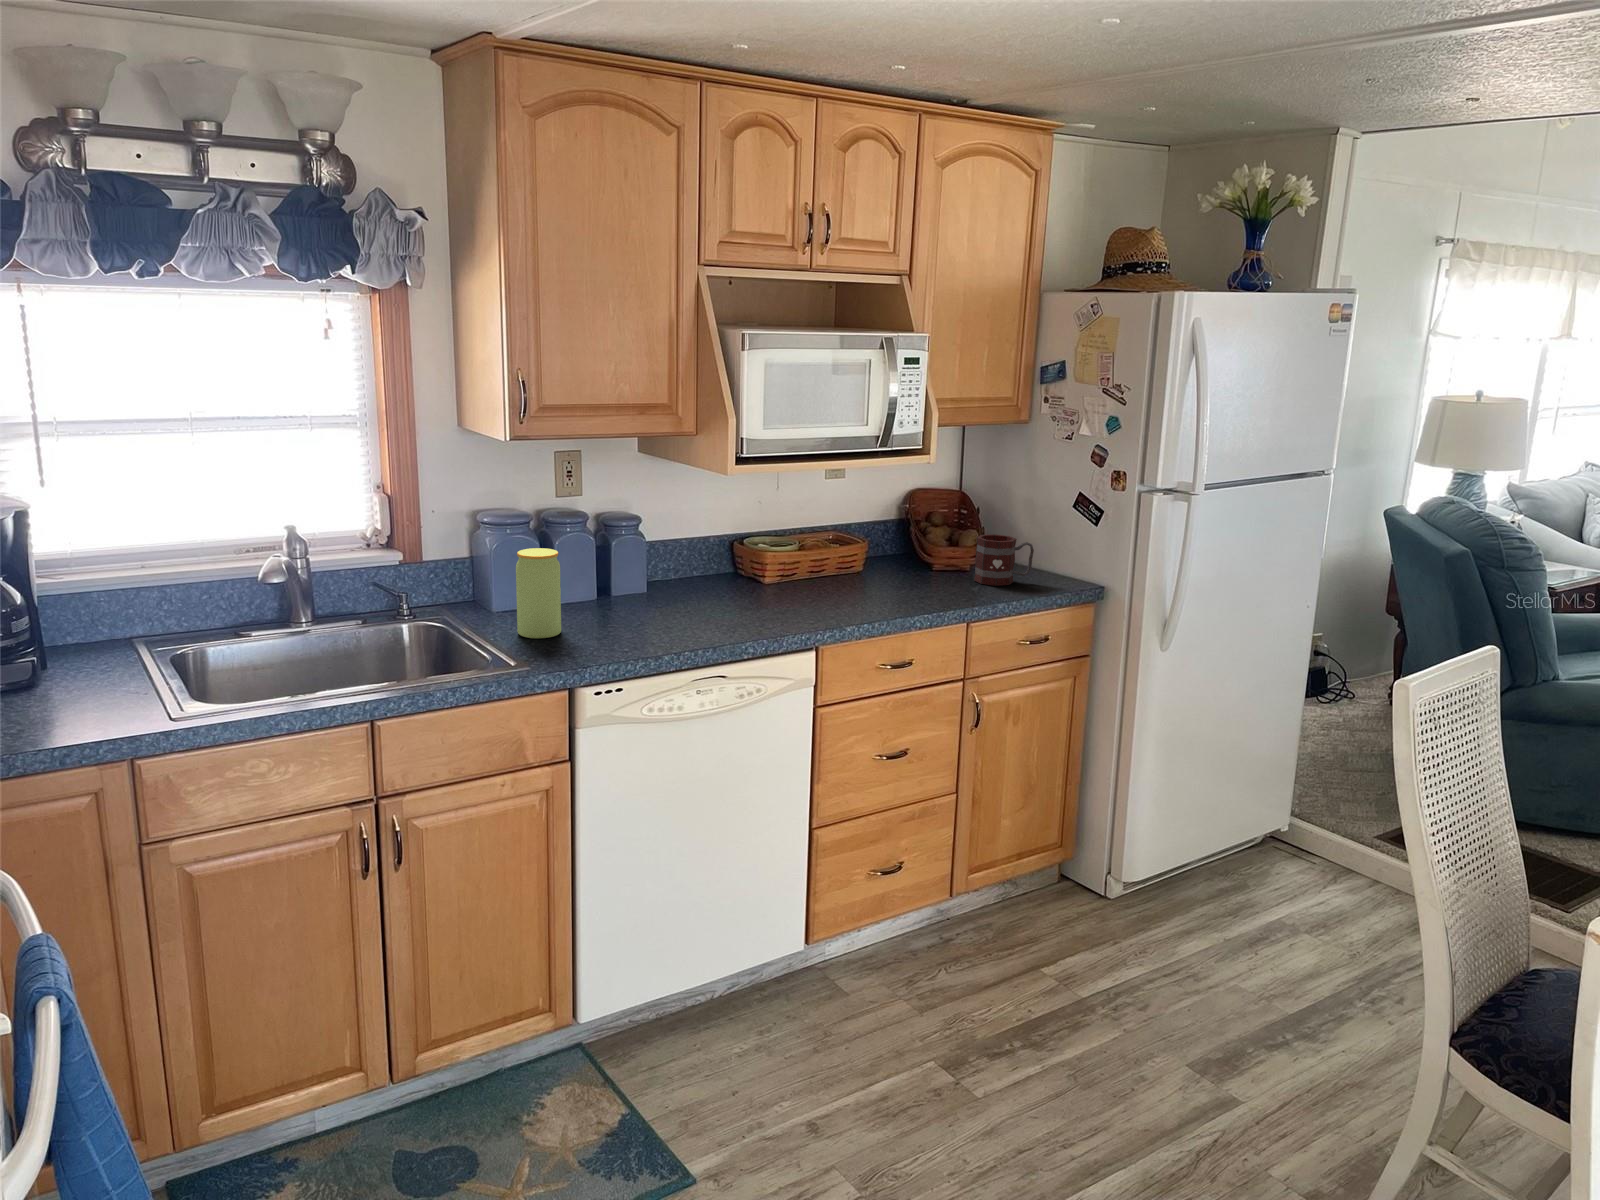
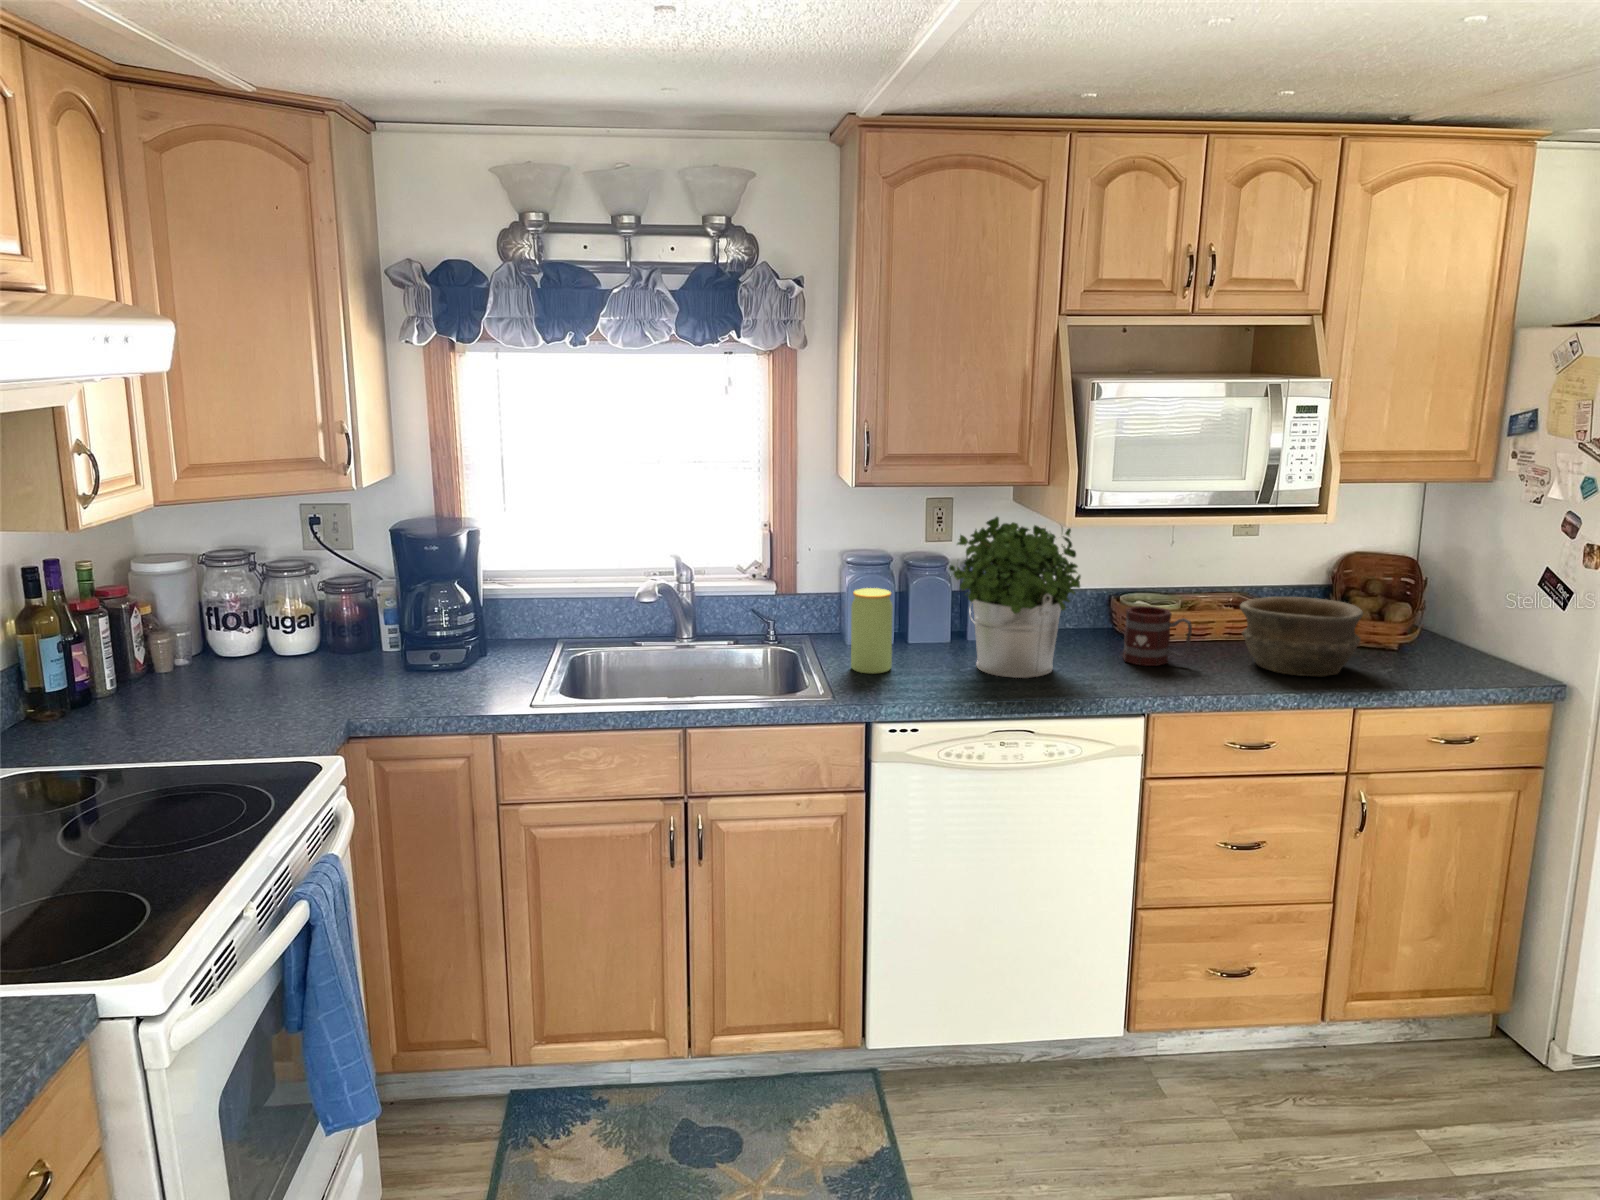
potted plant: none [607,467,747,627] -> present [949,517,1081,678]
bowl: none [859,530,962,599] -> present [1240,597,1363,676]
mug: present [974,534,1034,586] -> present [1123,606,1192,666]

